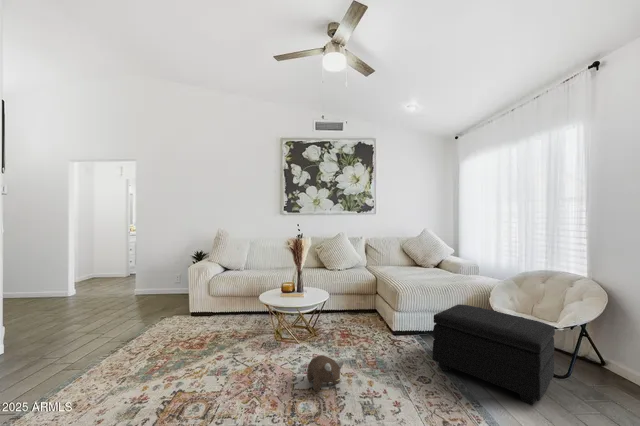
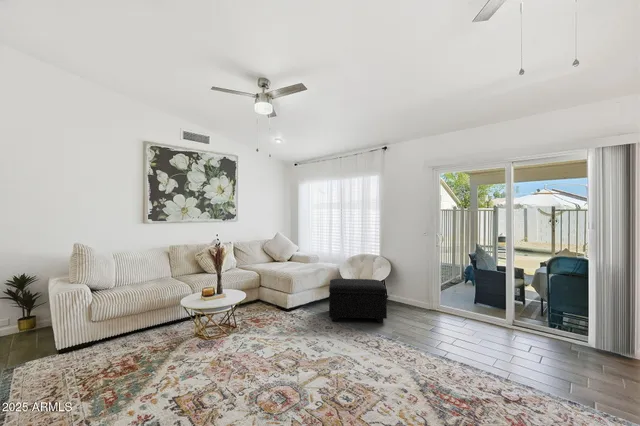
plush toy: present [307,355,343,392] -> none [266,331,300,360]

